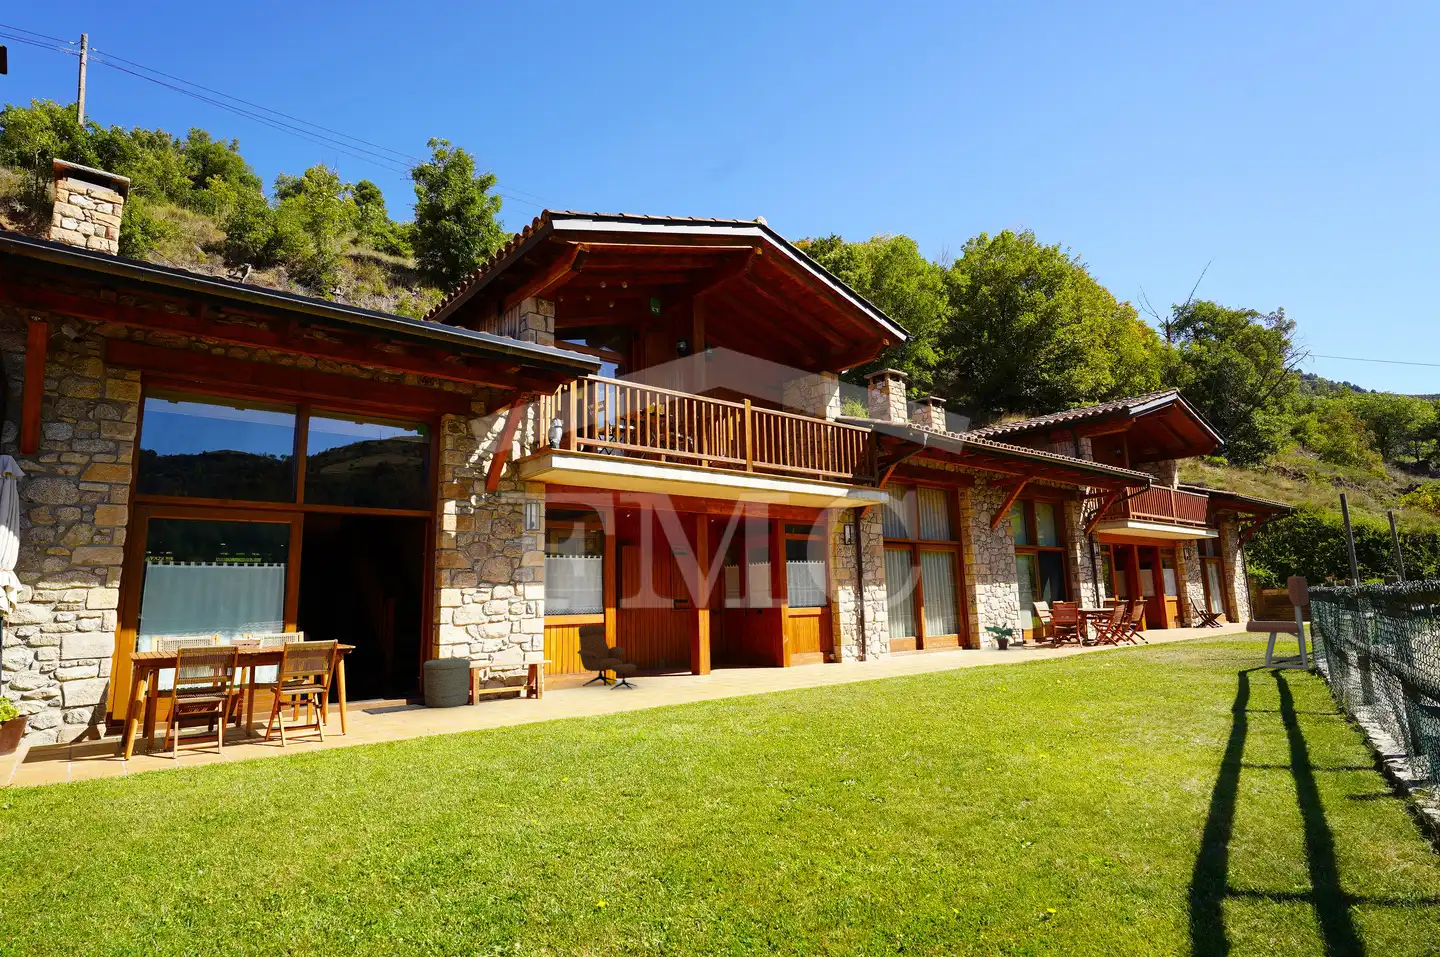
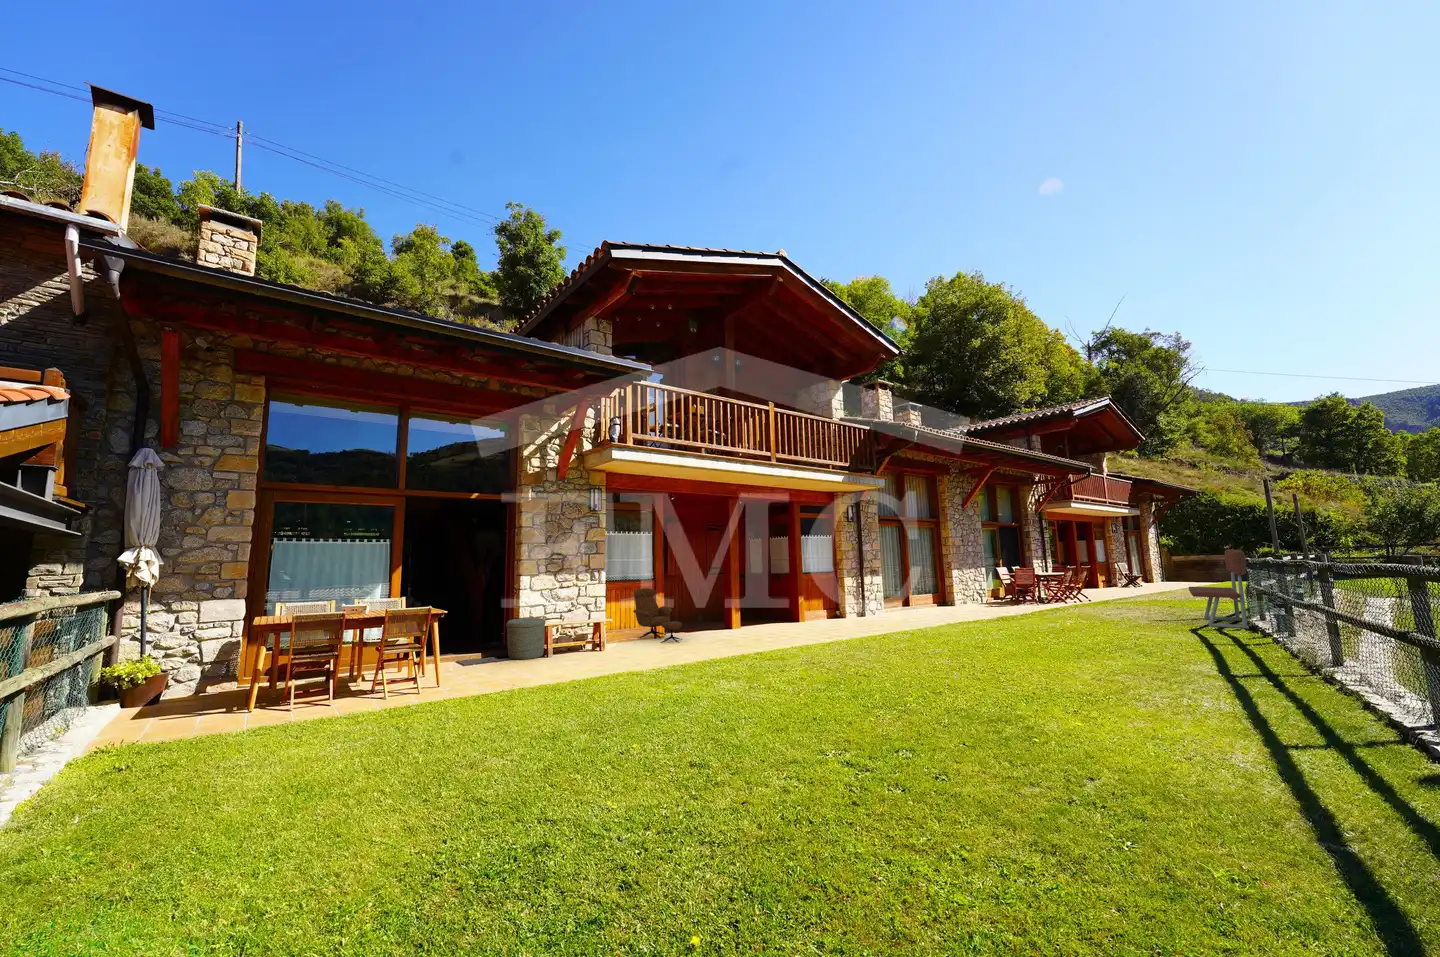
potted plant: present [985,622,1019,650] -> none [958,583,992,607]

